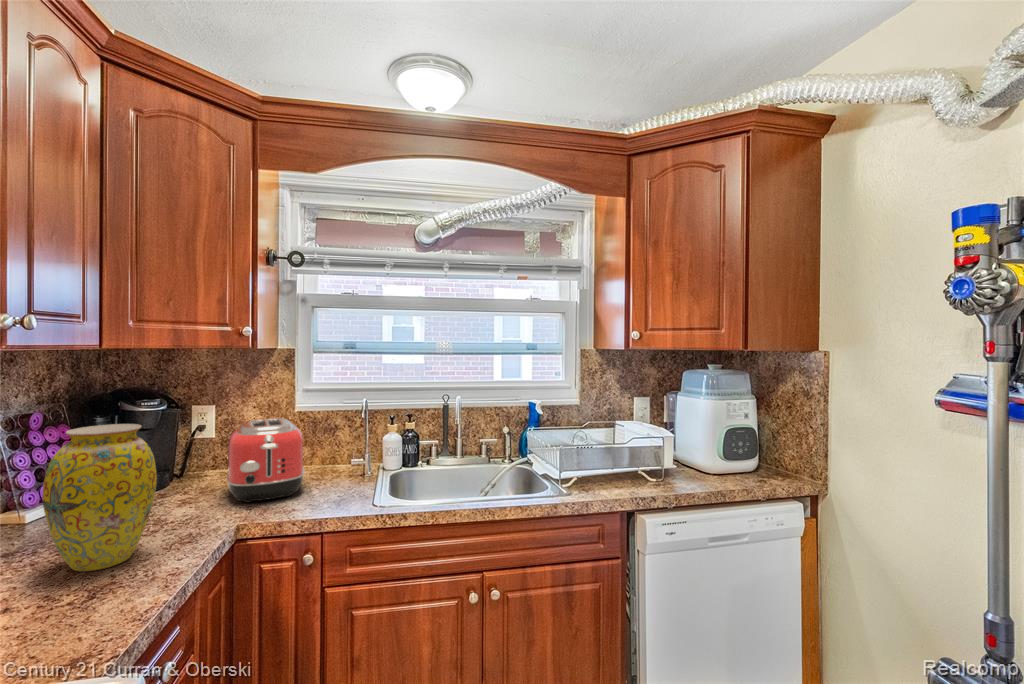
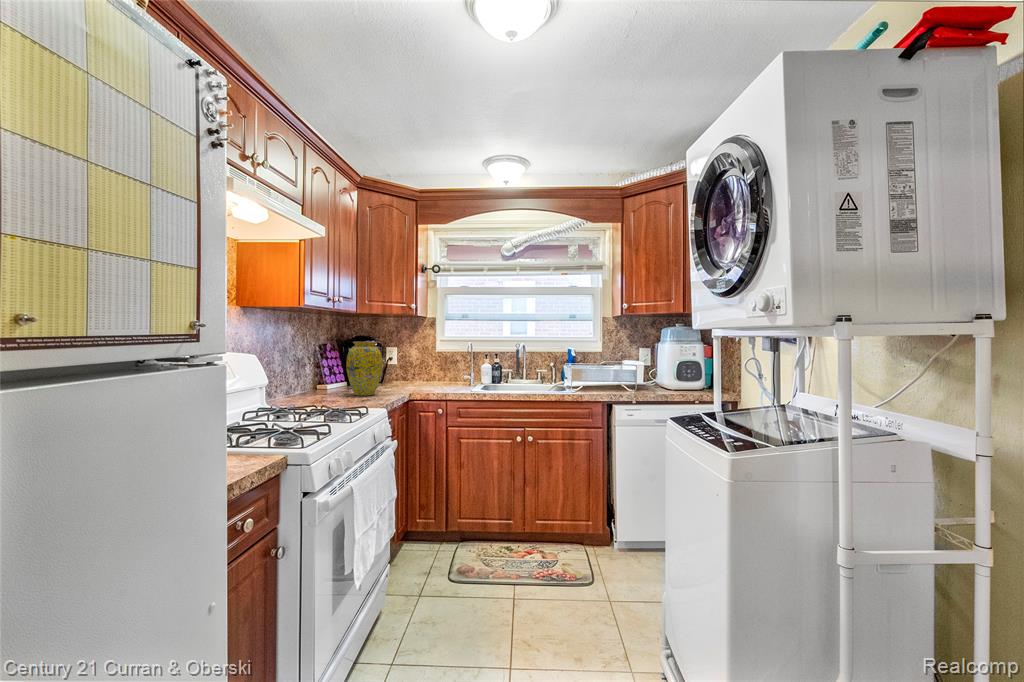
toaster: present [227,418,304,503] -> none [405,352,440,388]

